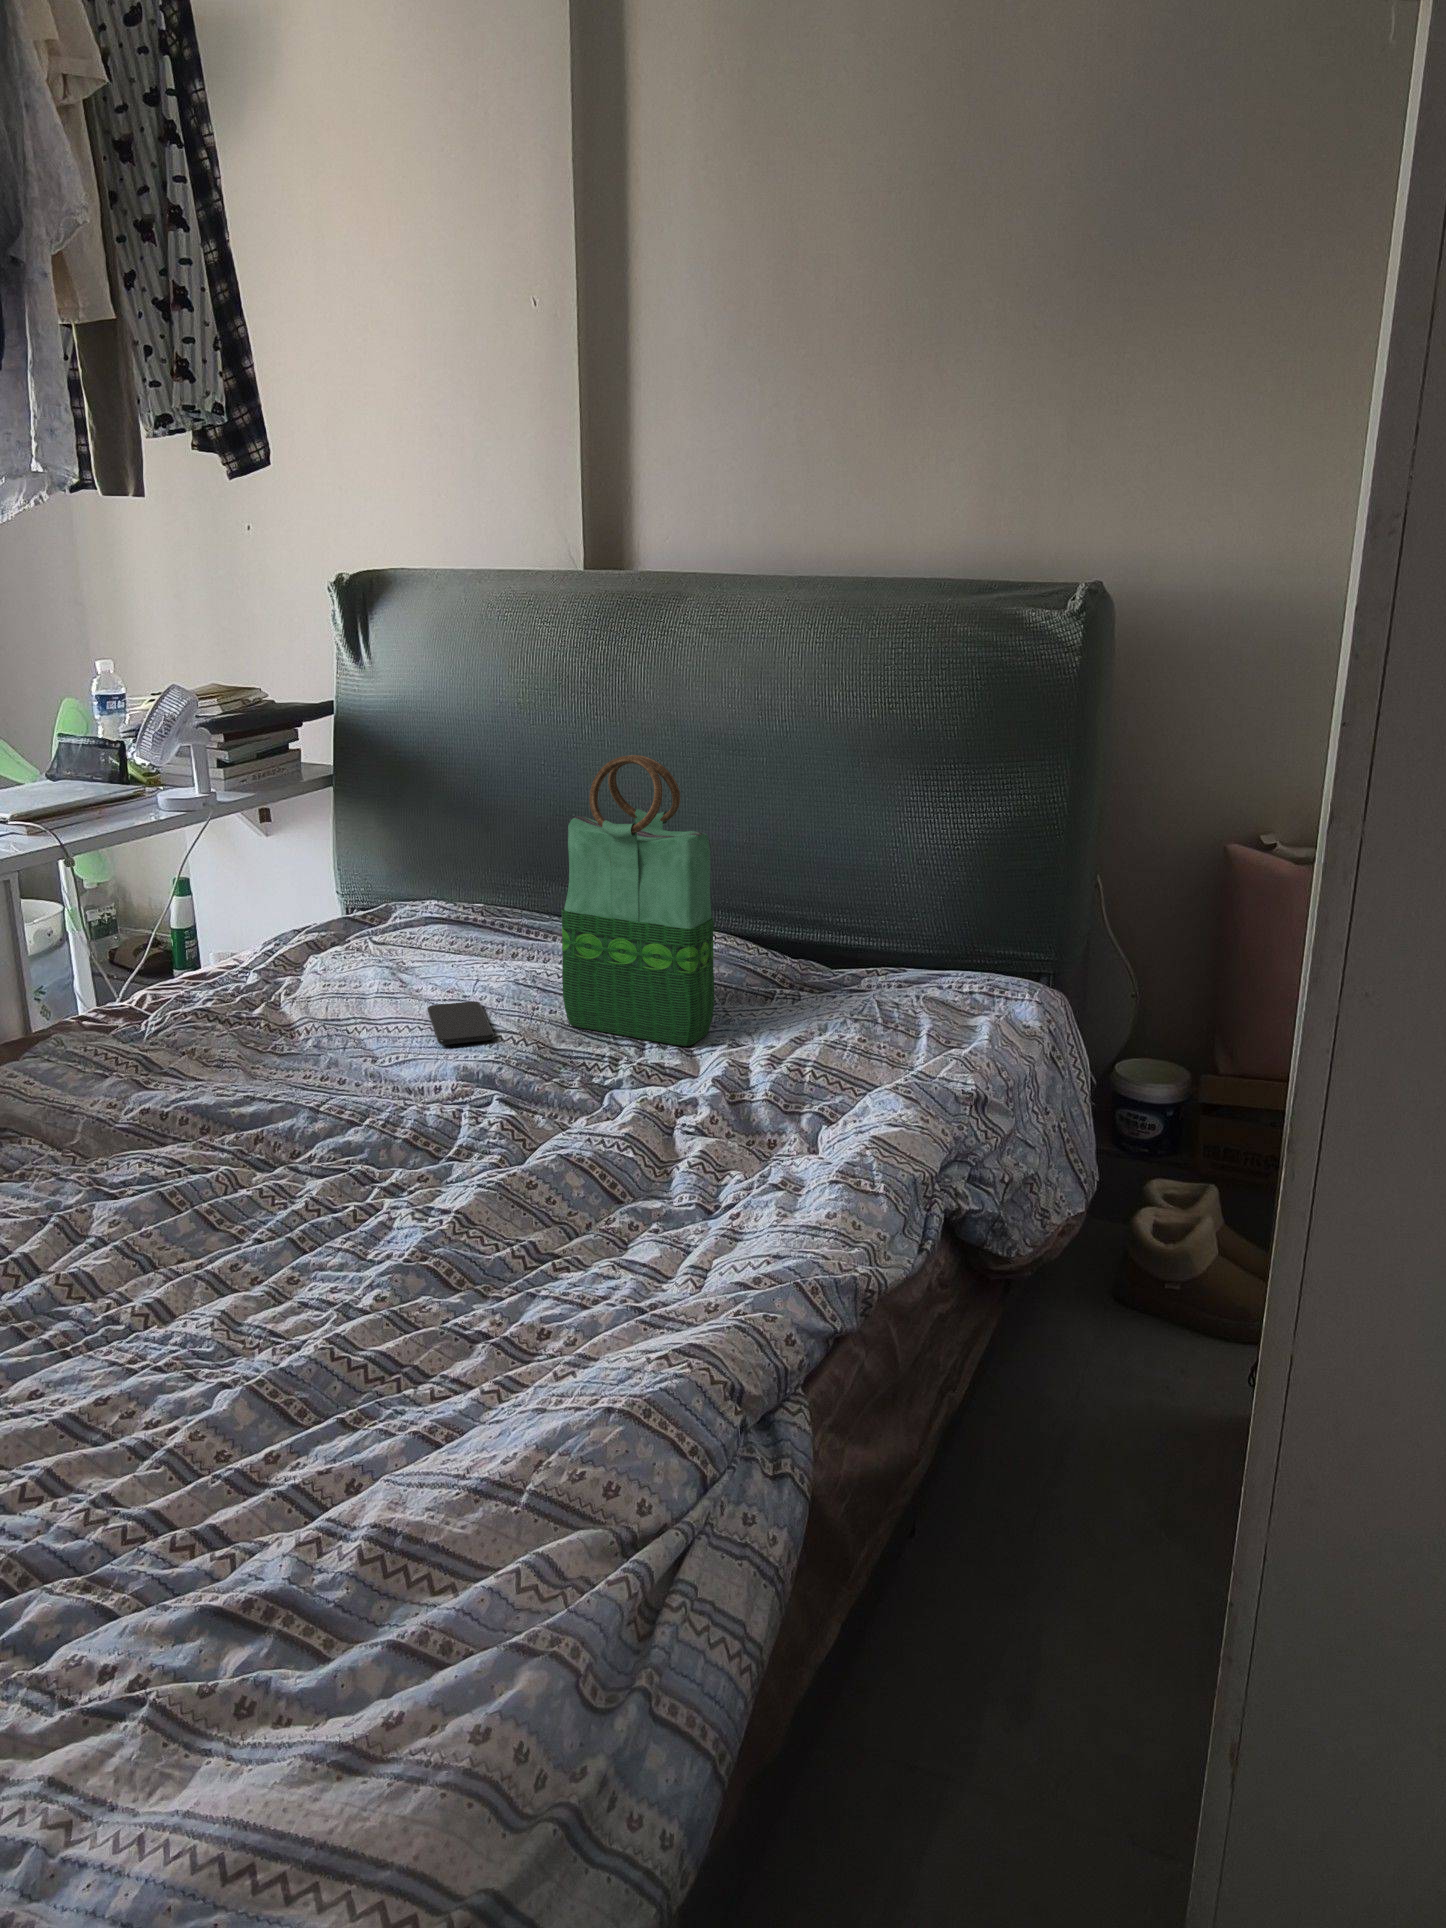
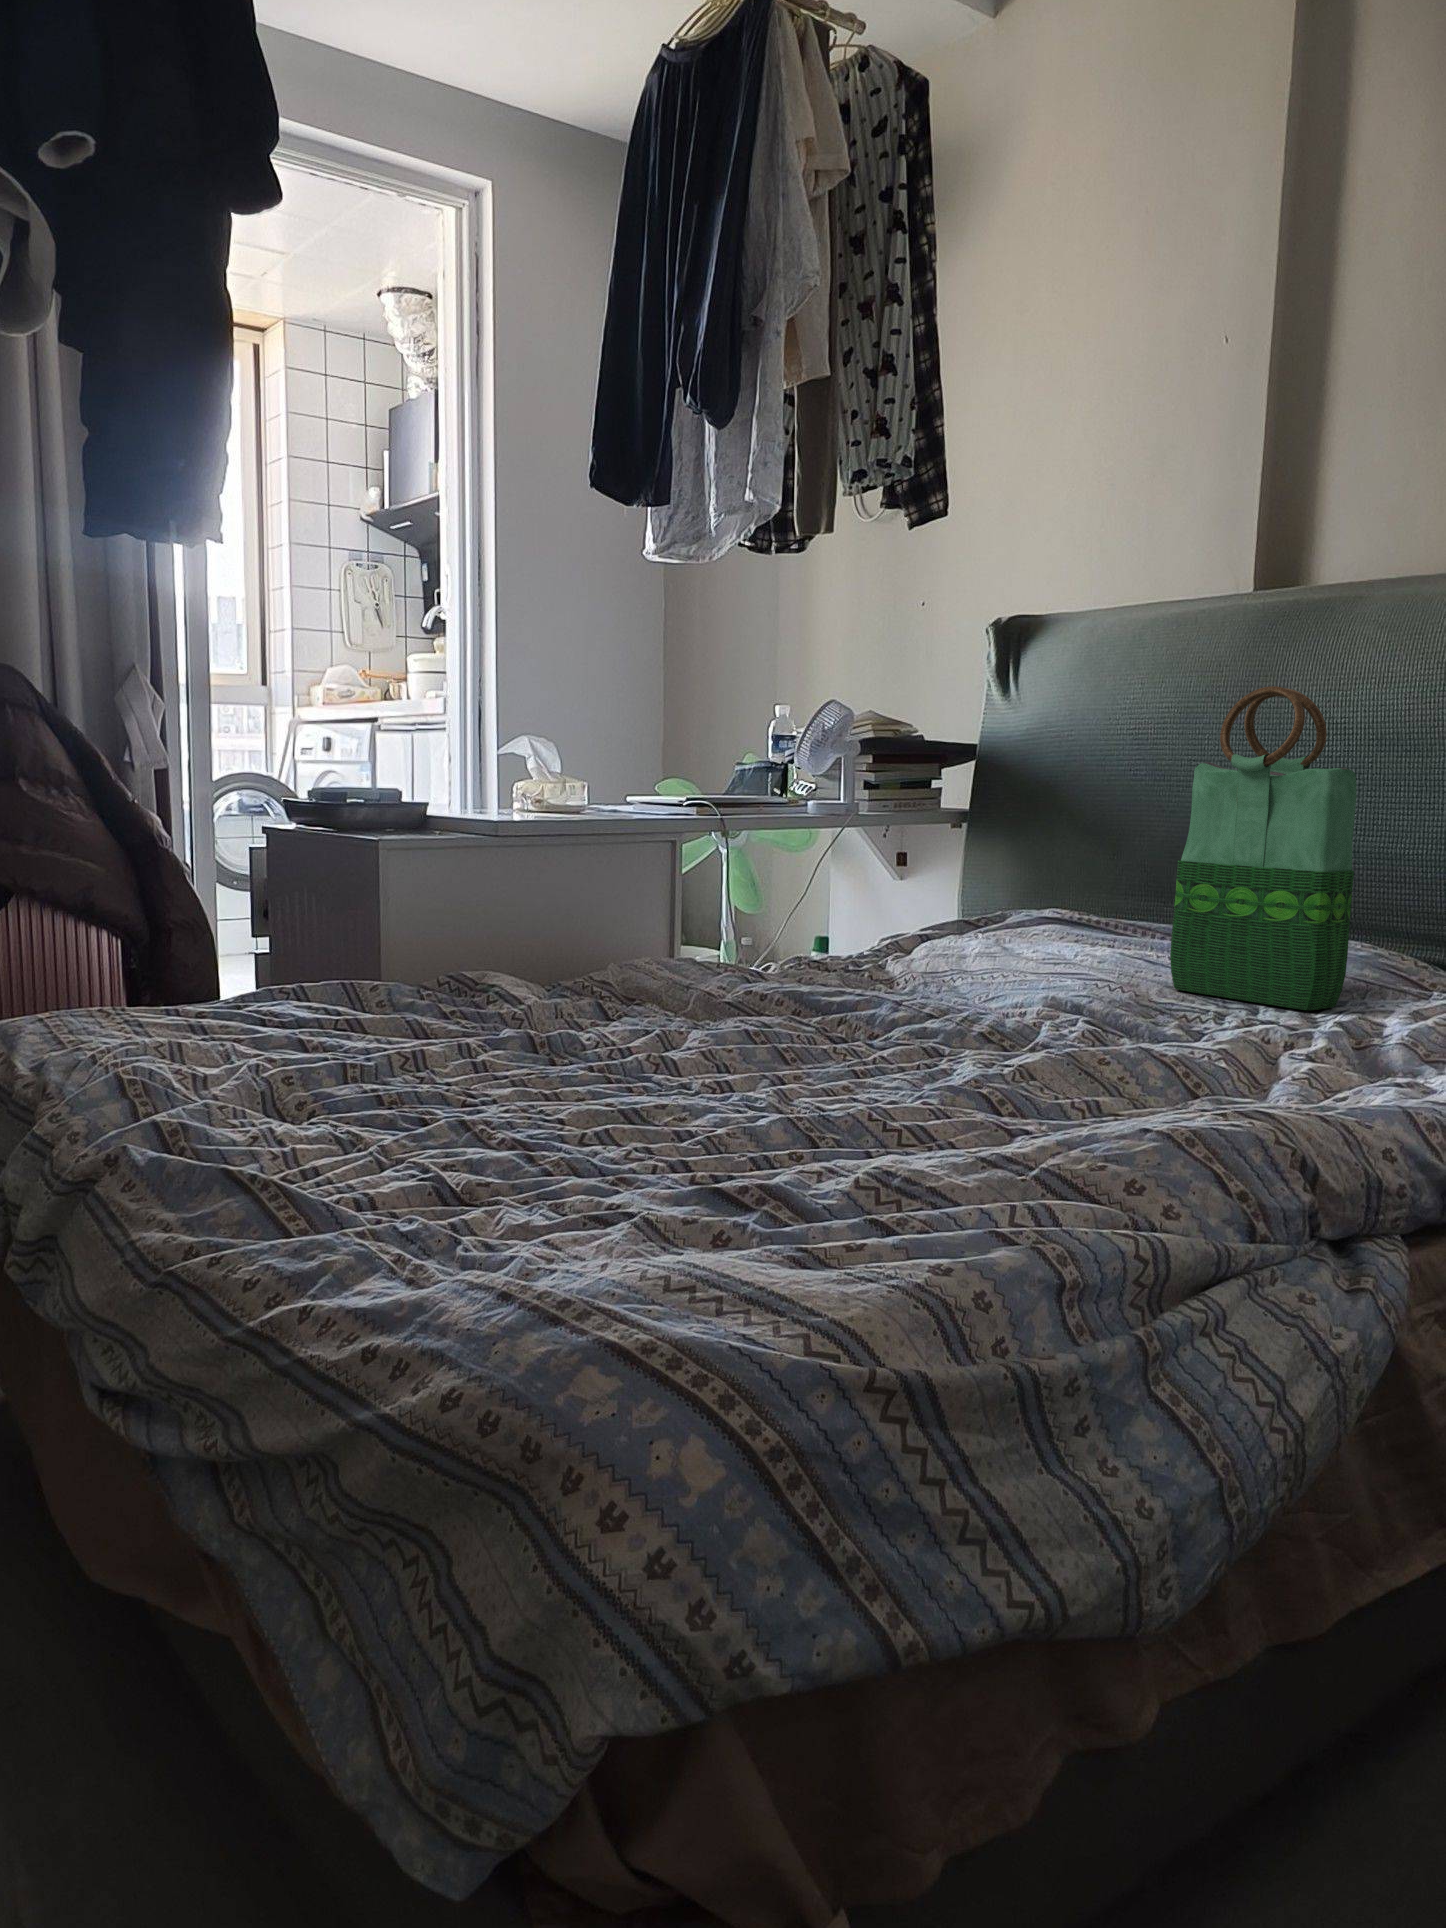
smartphone: present [428,1001,494,1045] -> none [1026,966,1090,988]

